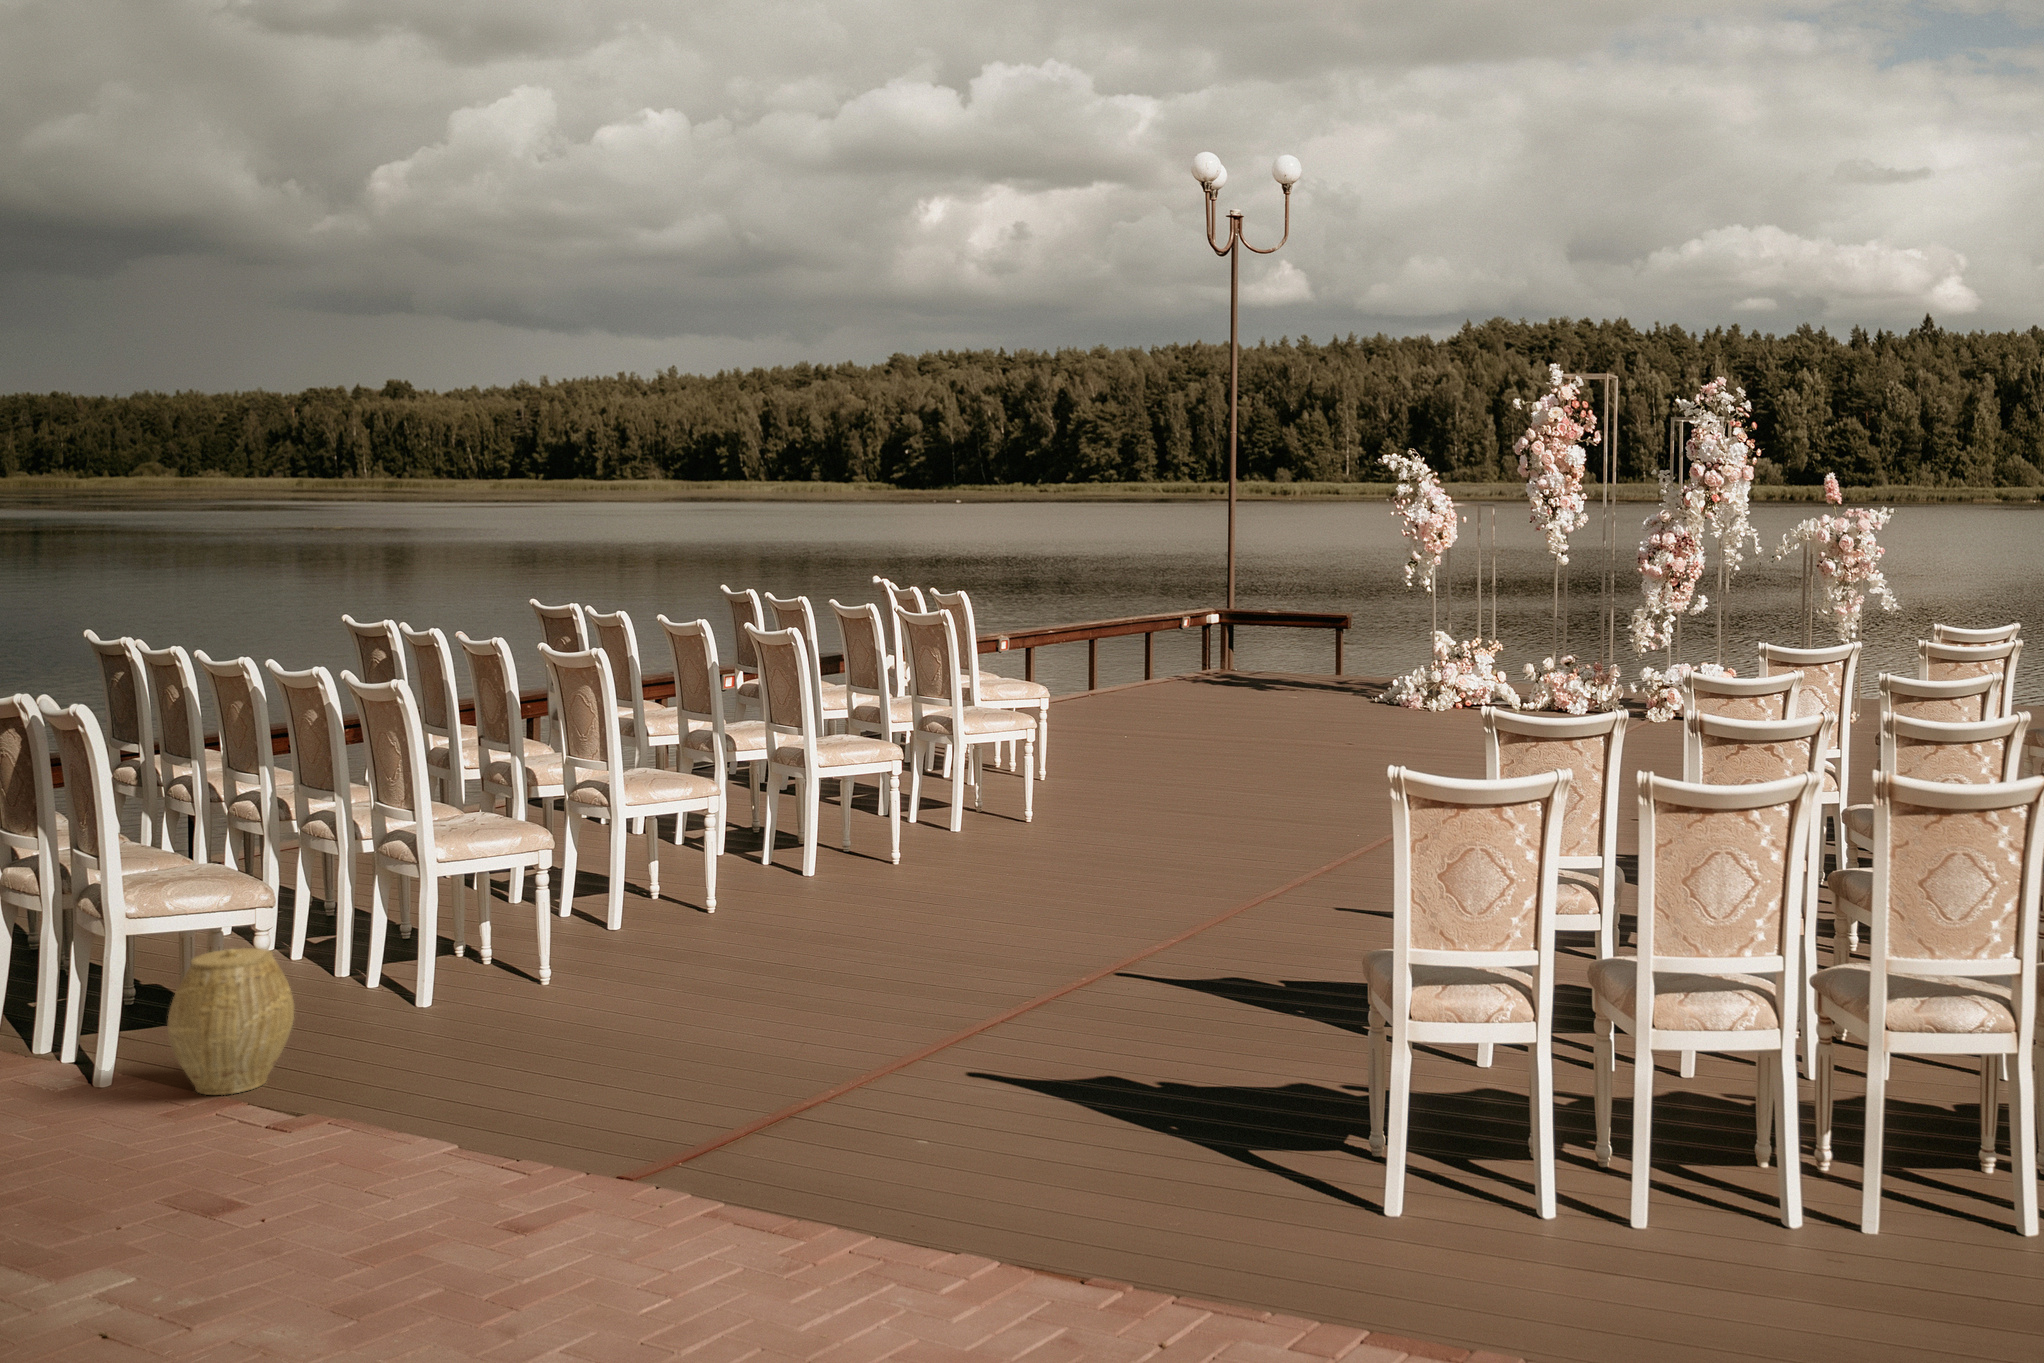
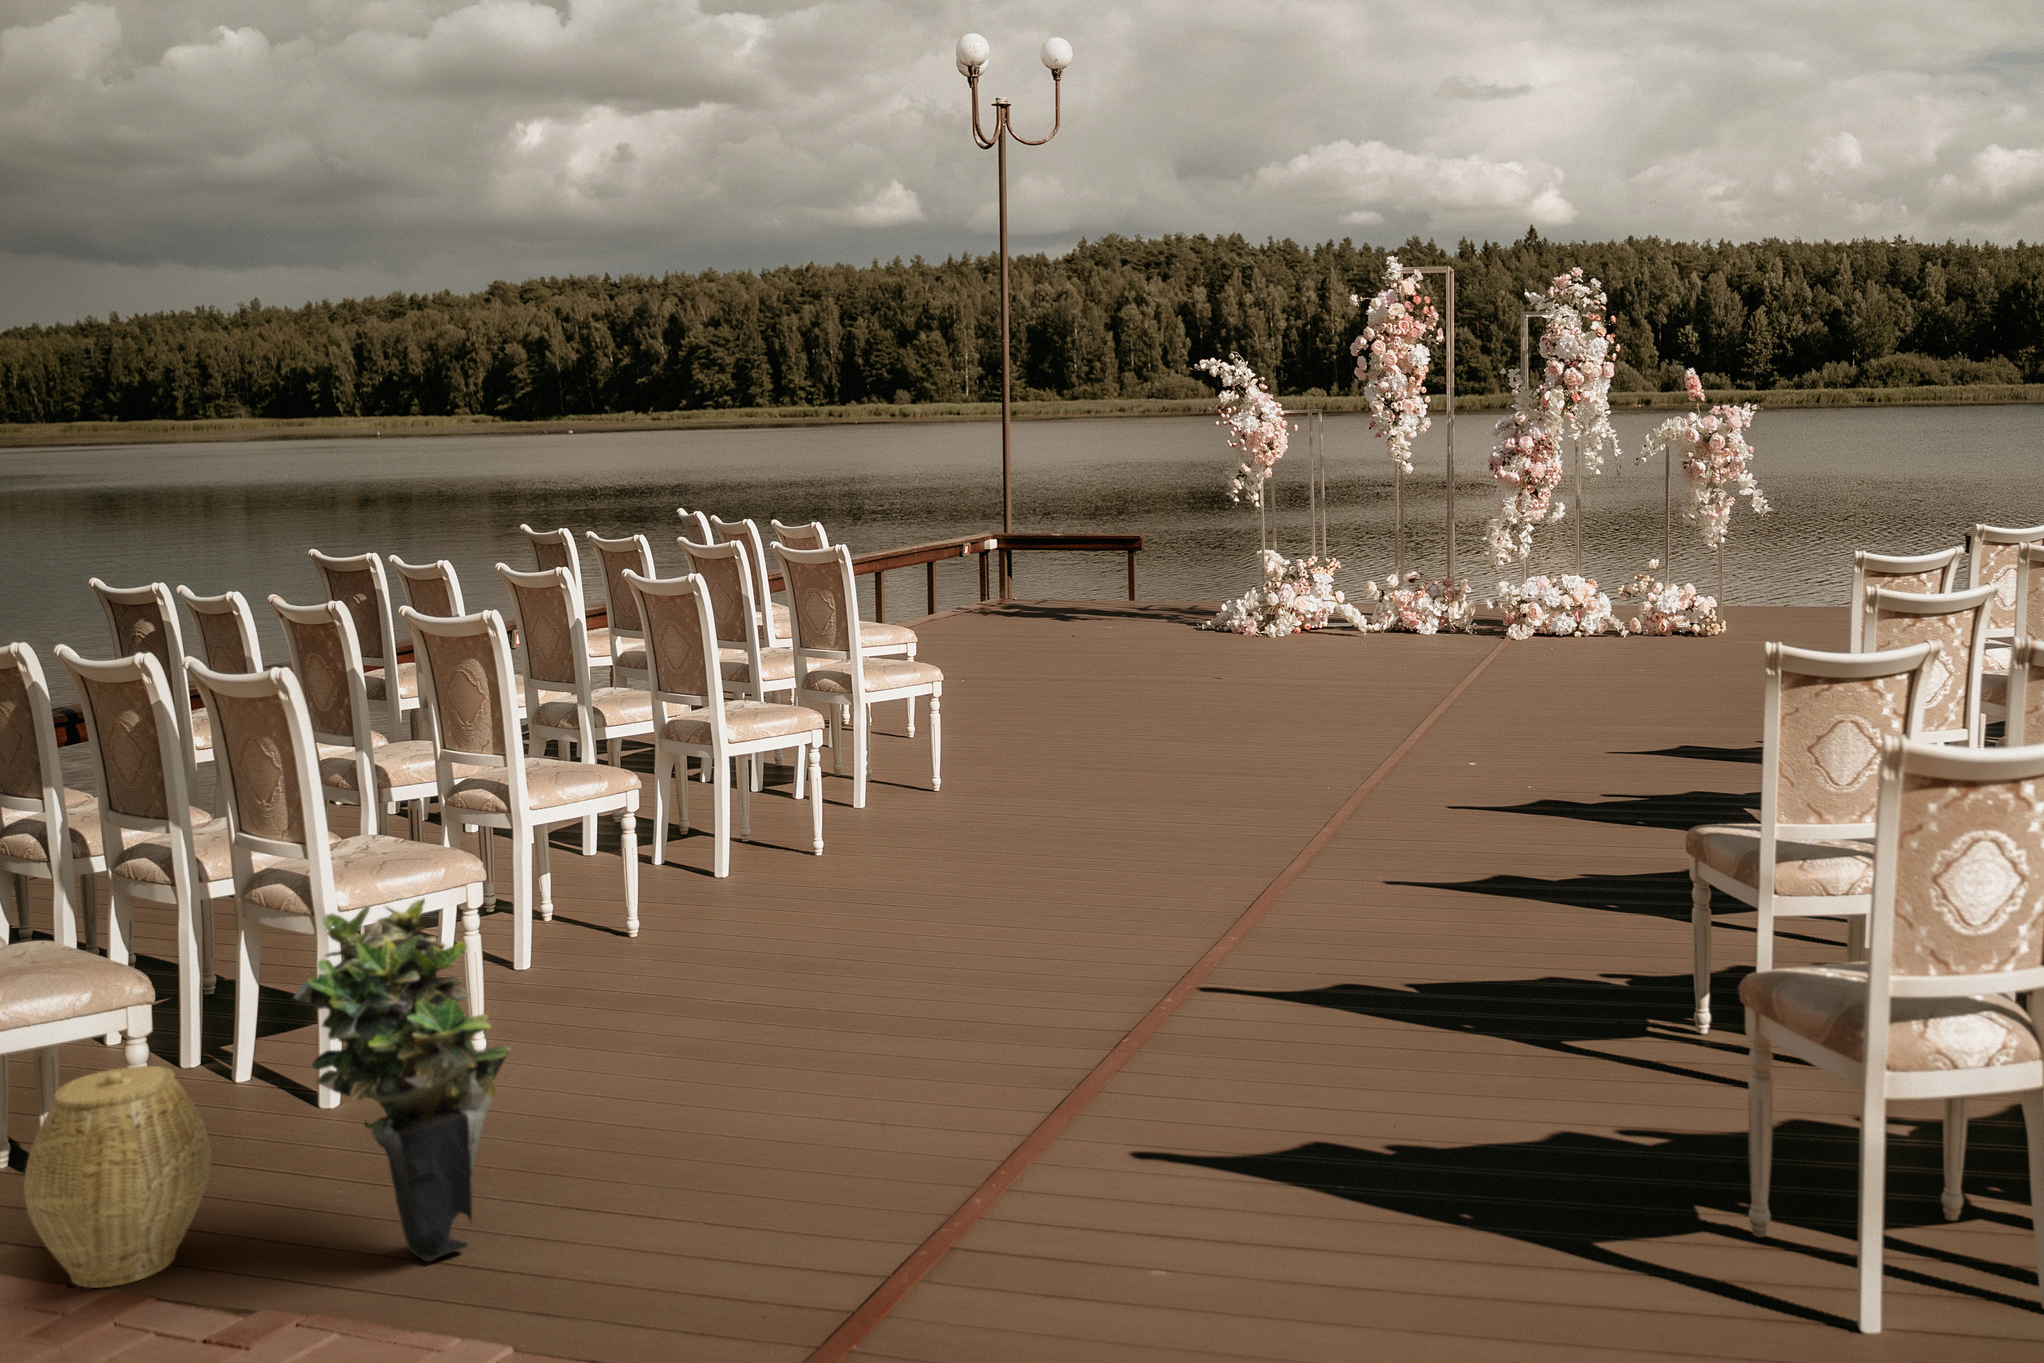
potted plant: none [344,844,497,1100] -> present [294,899,510,1262]

